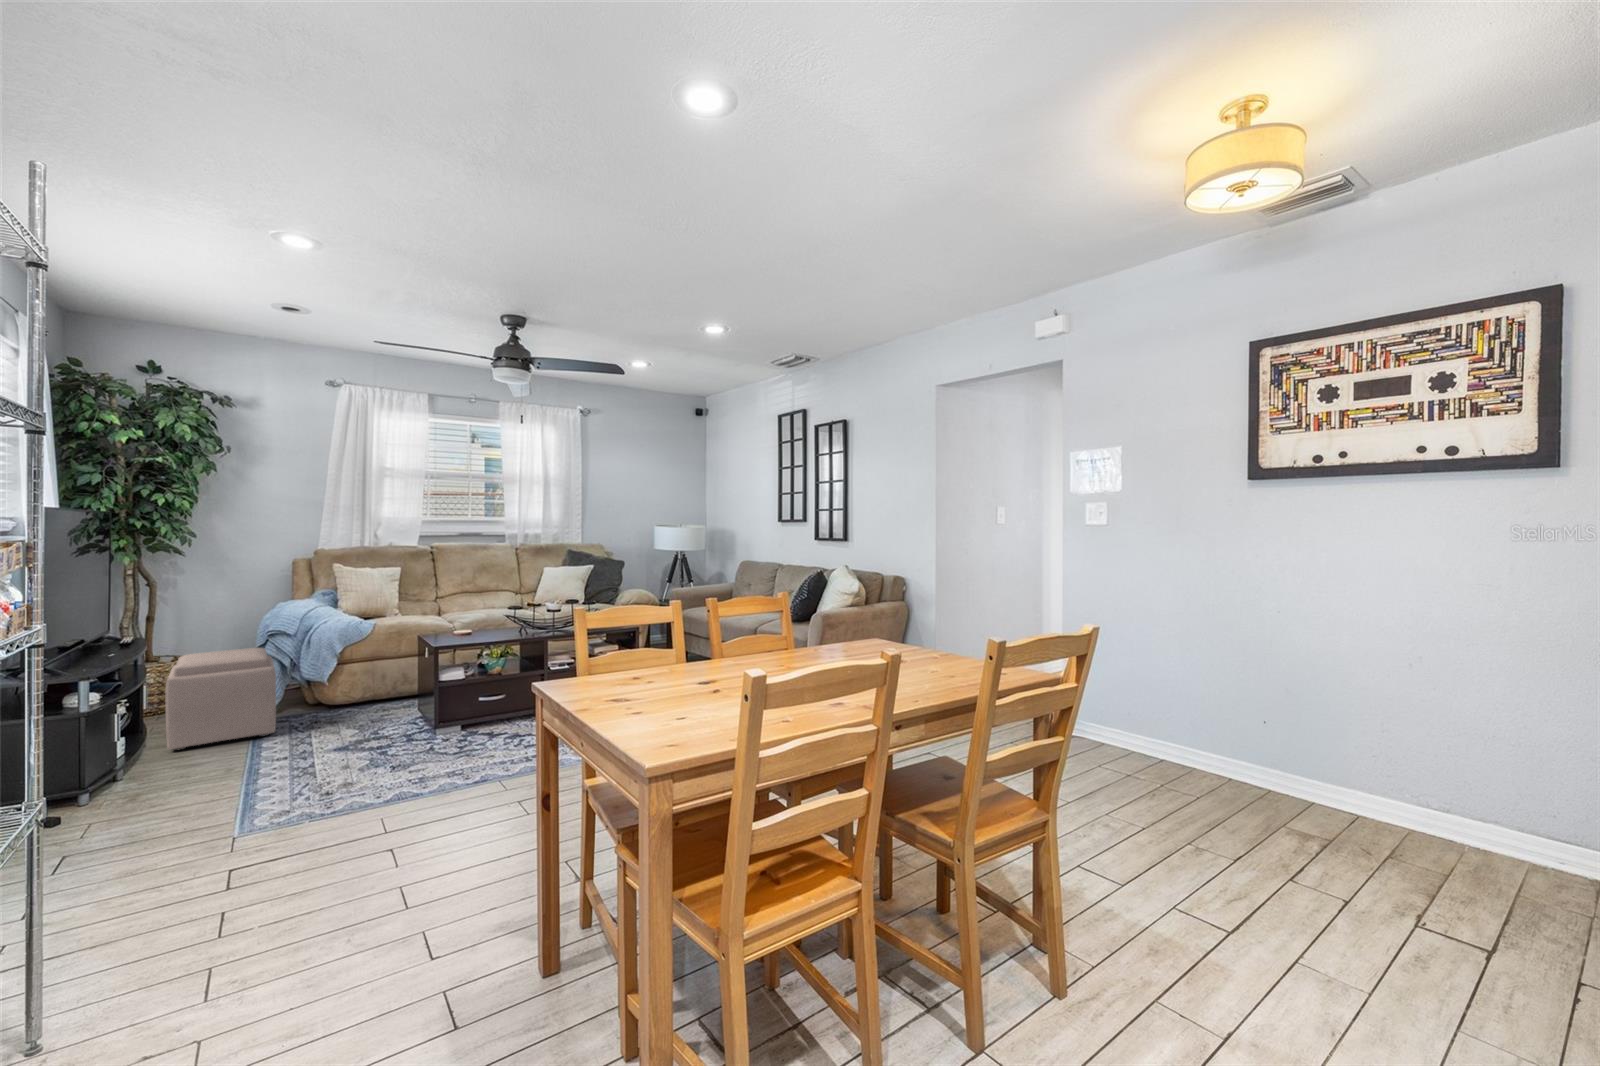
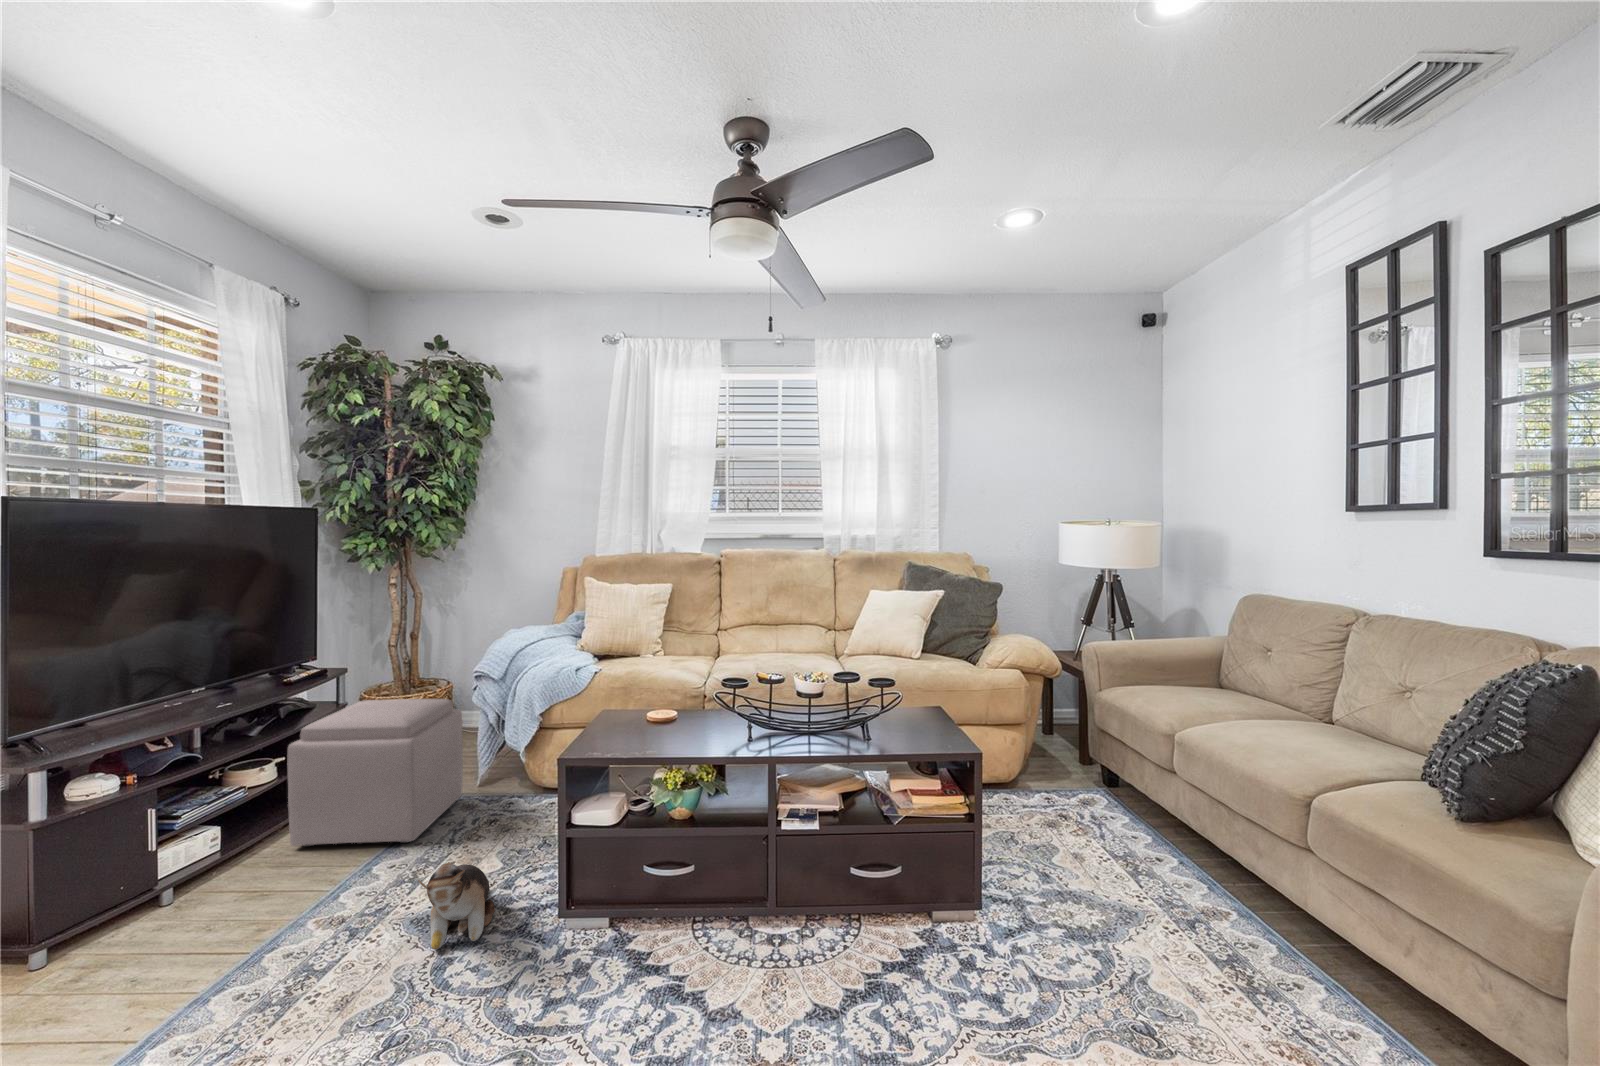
plush toy: none [356,703,395,752] -> present [418,862,495,950]

